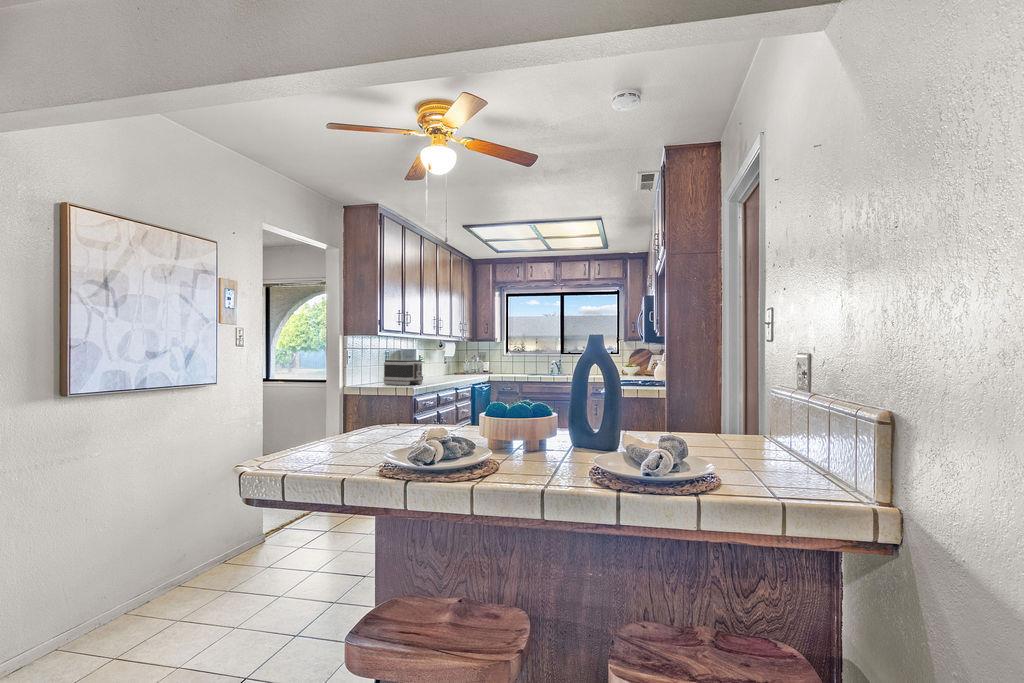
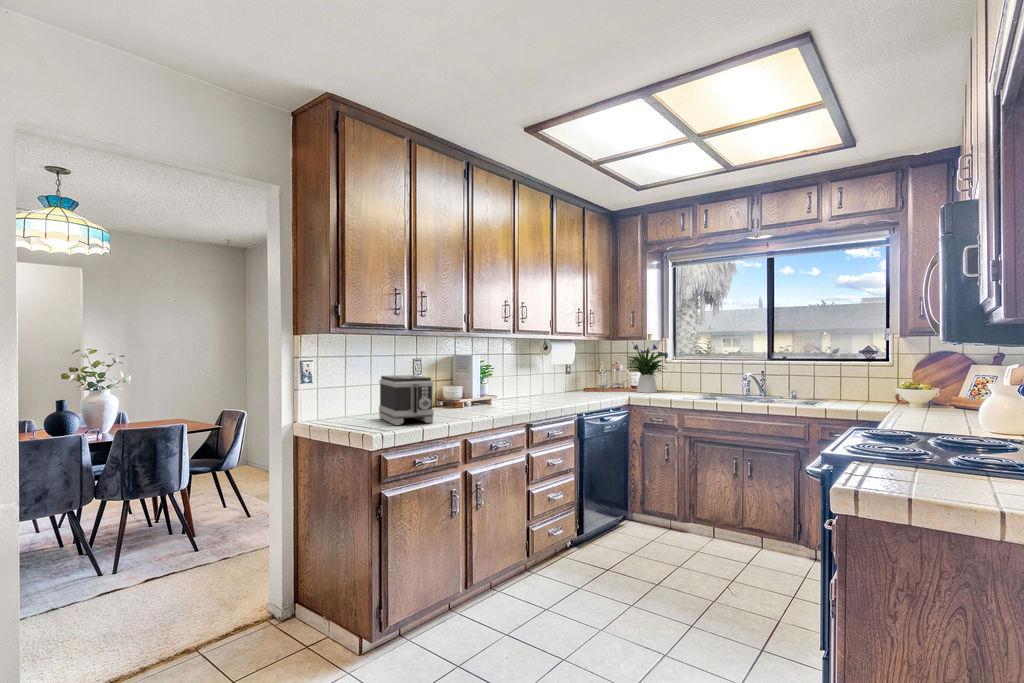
flower arrangement: none [477,343,508,375] -> present [628,342,668,393]

